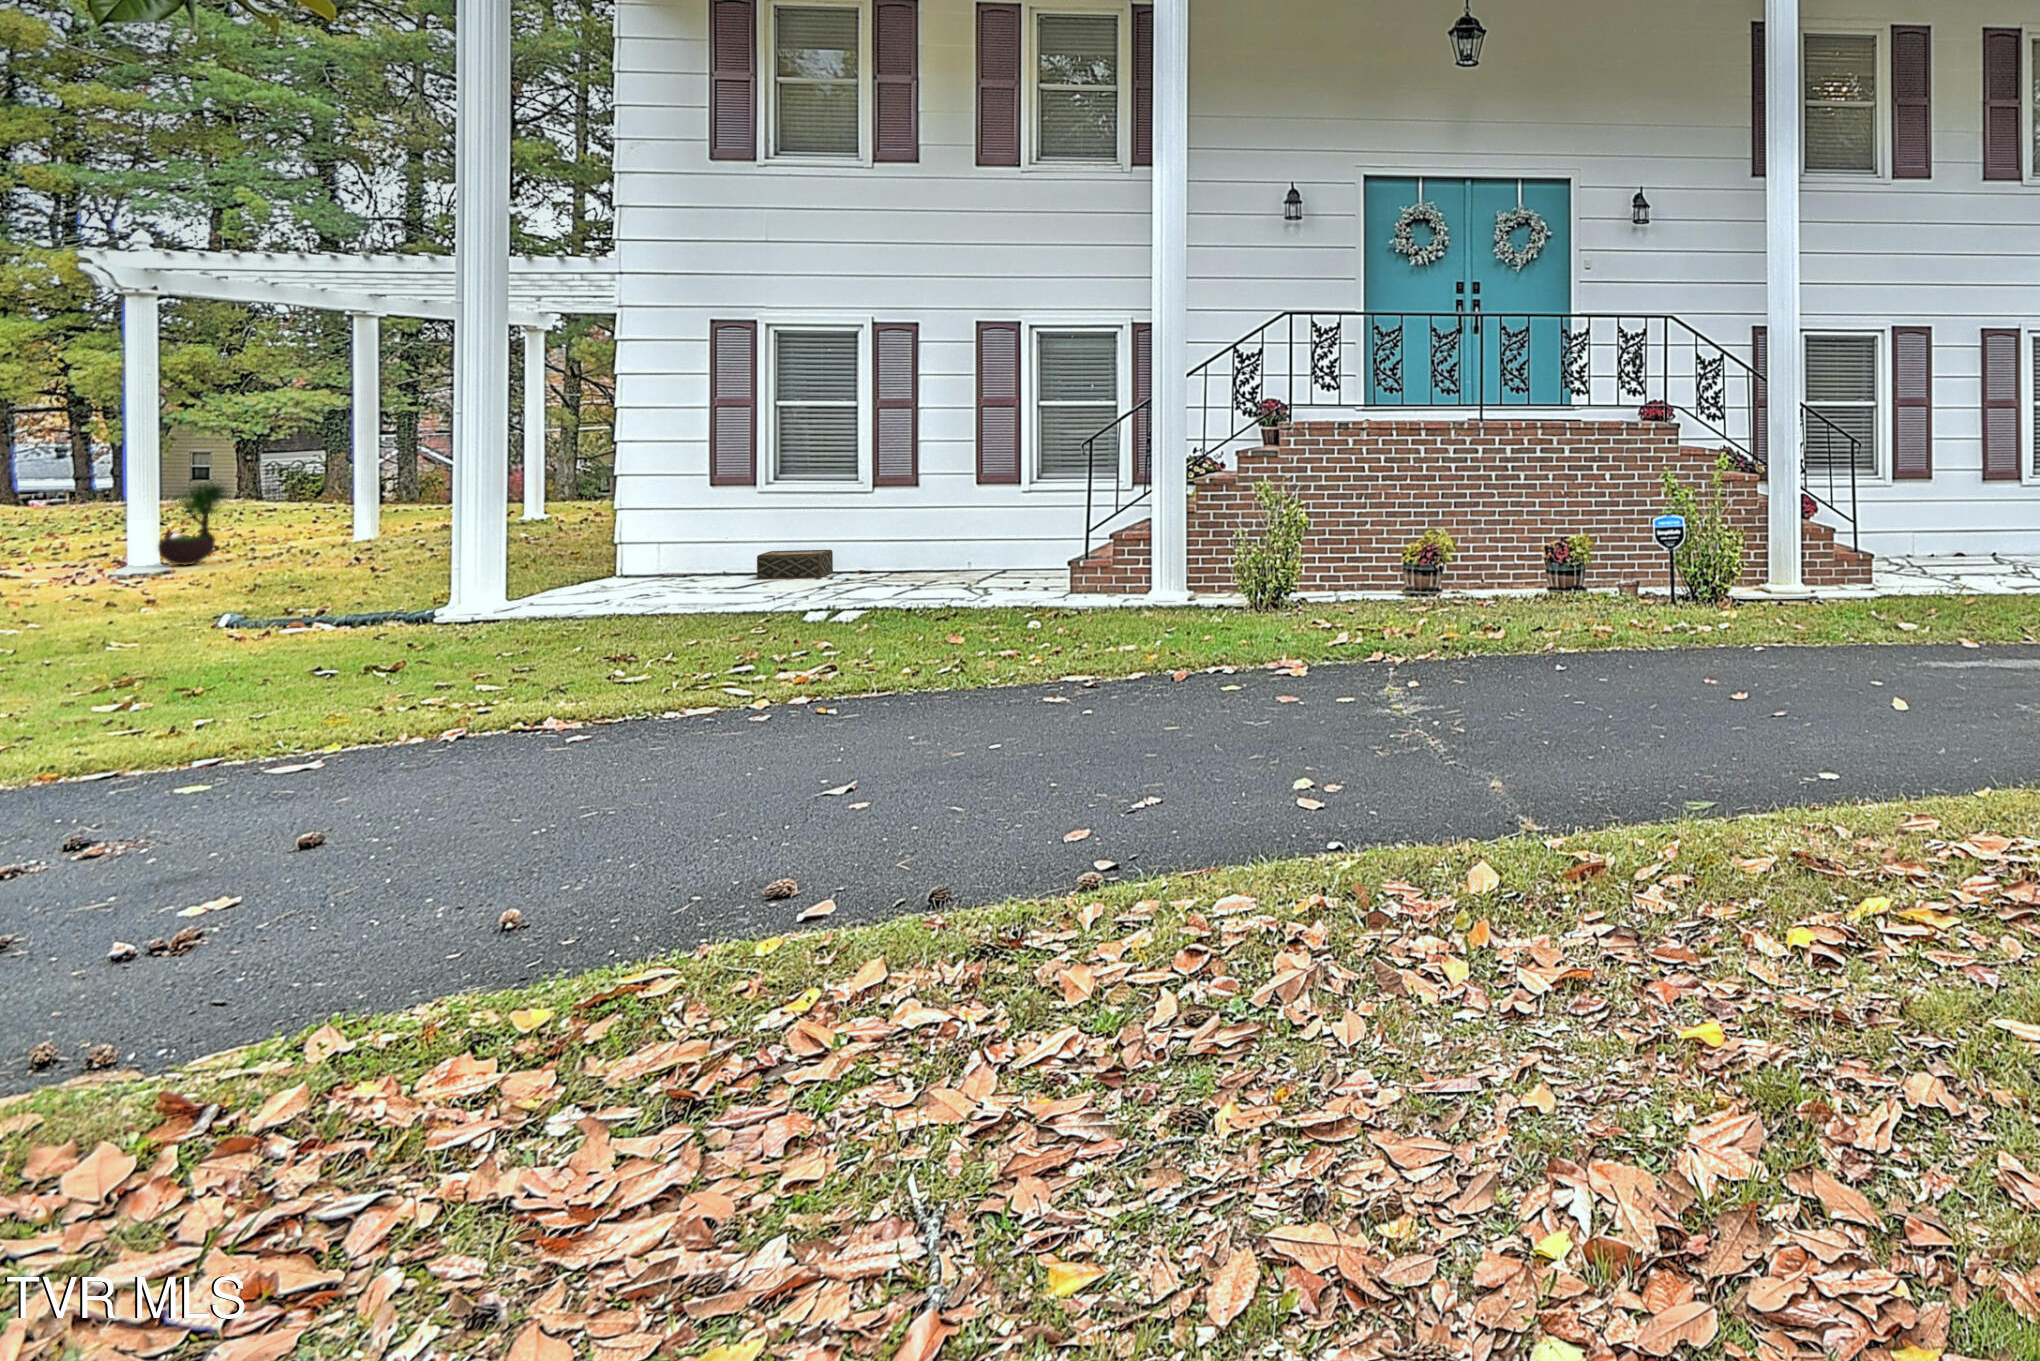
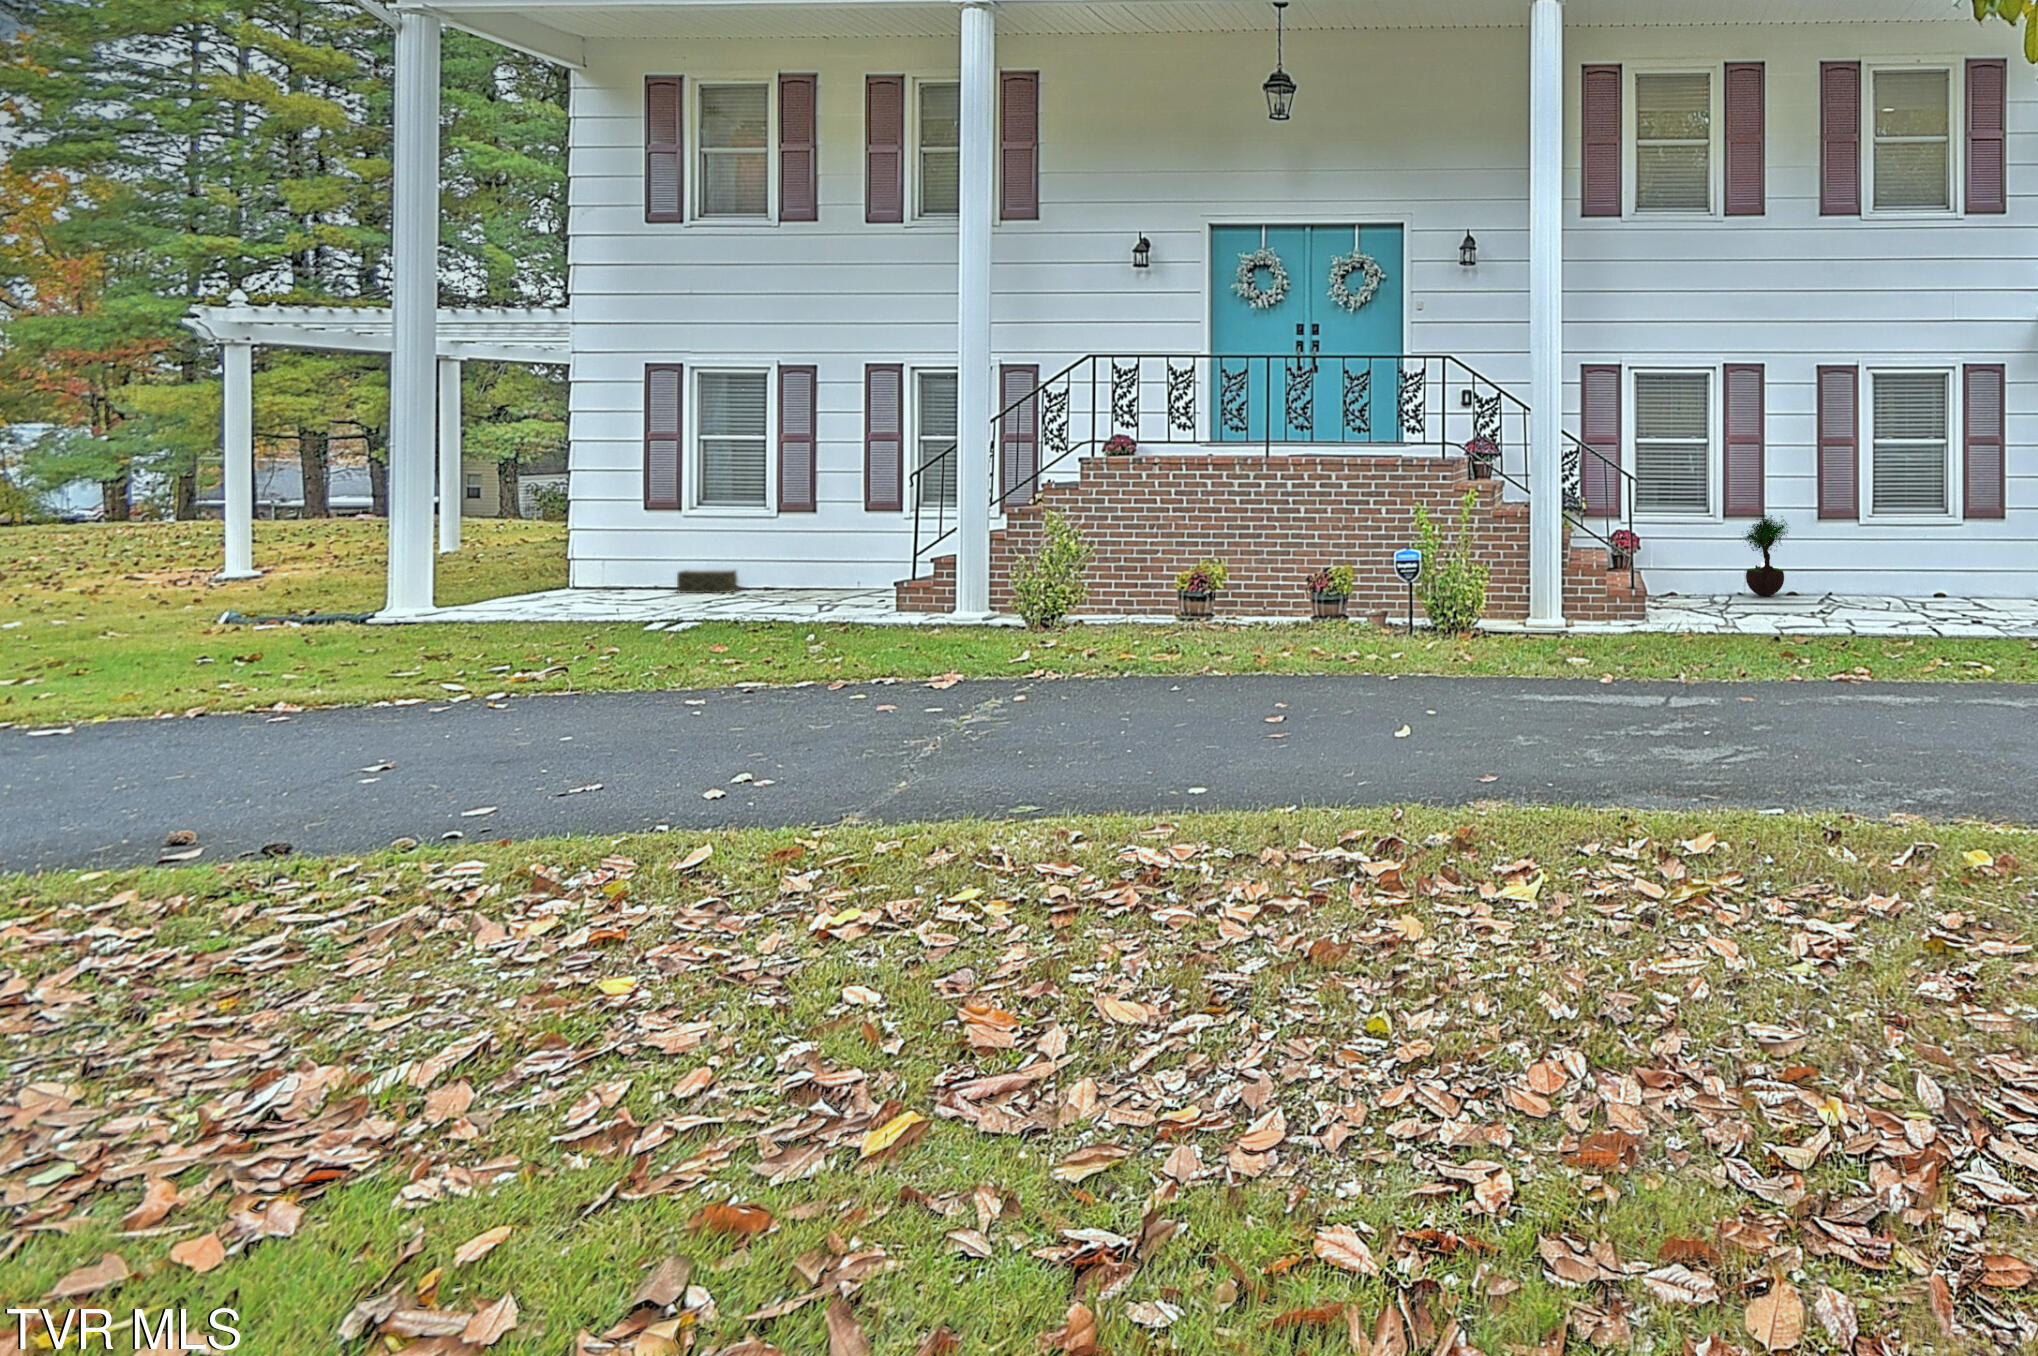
potted tree: present [158,479,230,565] -> present [1743,514,1788,596]

